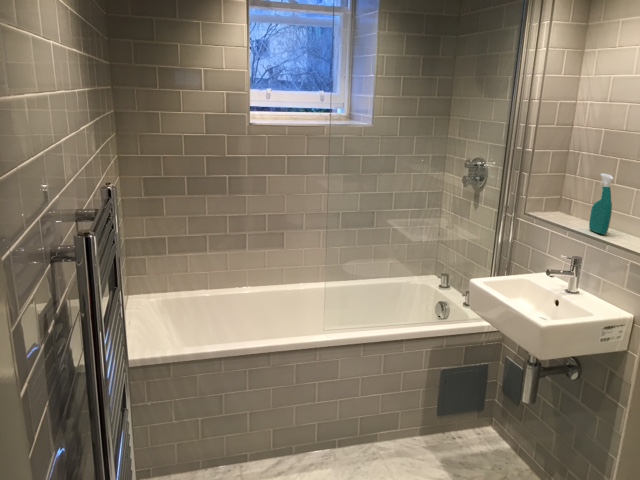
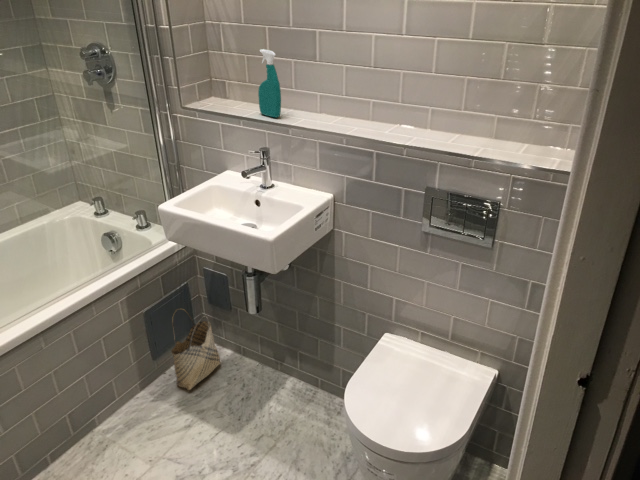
woven basket: none [448,380,496,455] -> present [171,310,220,390]

